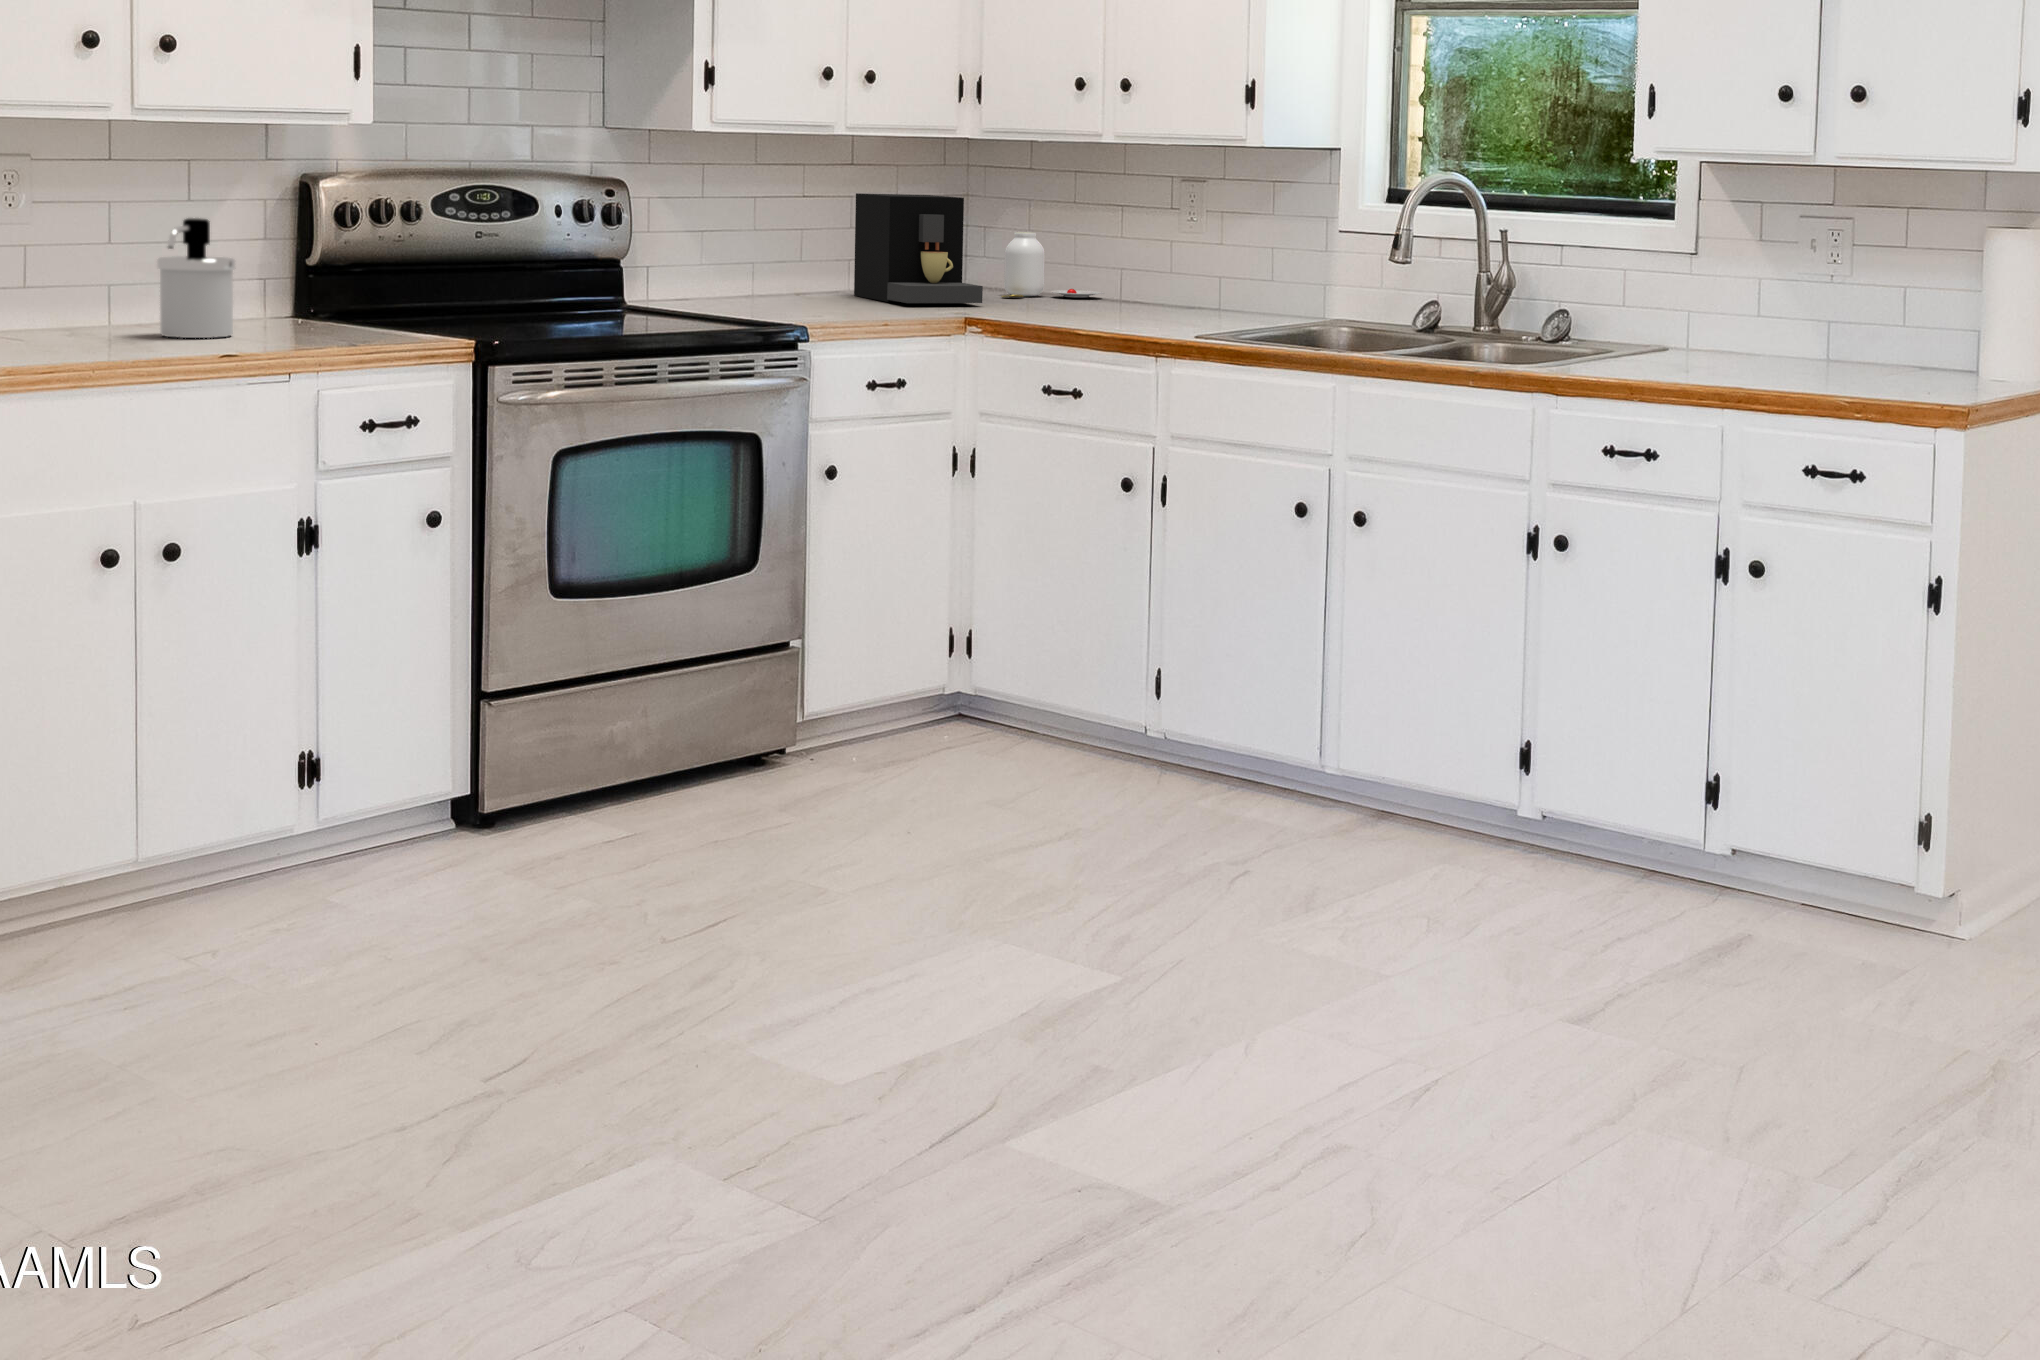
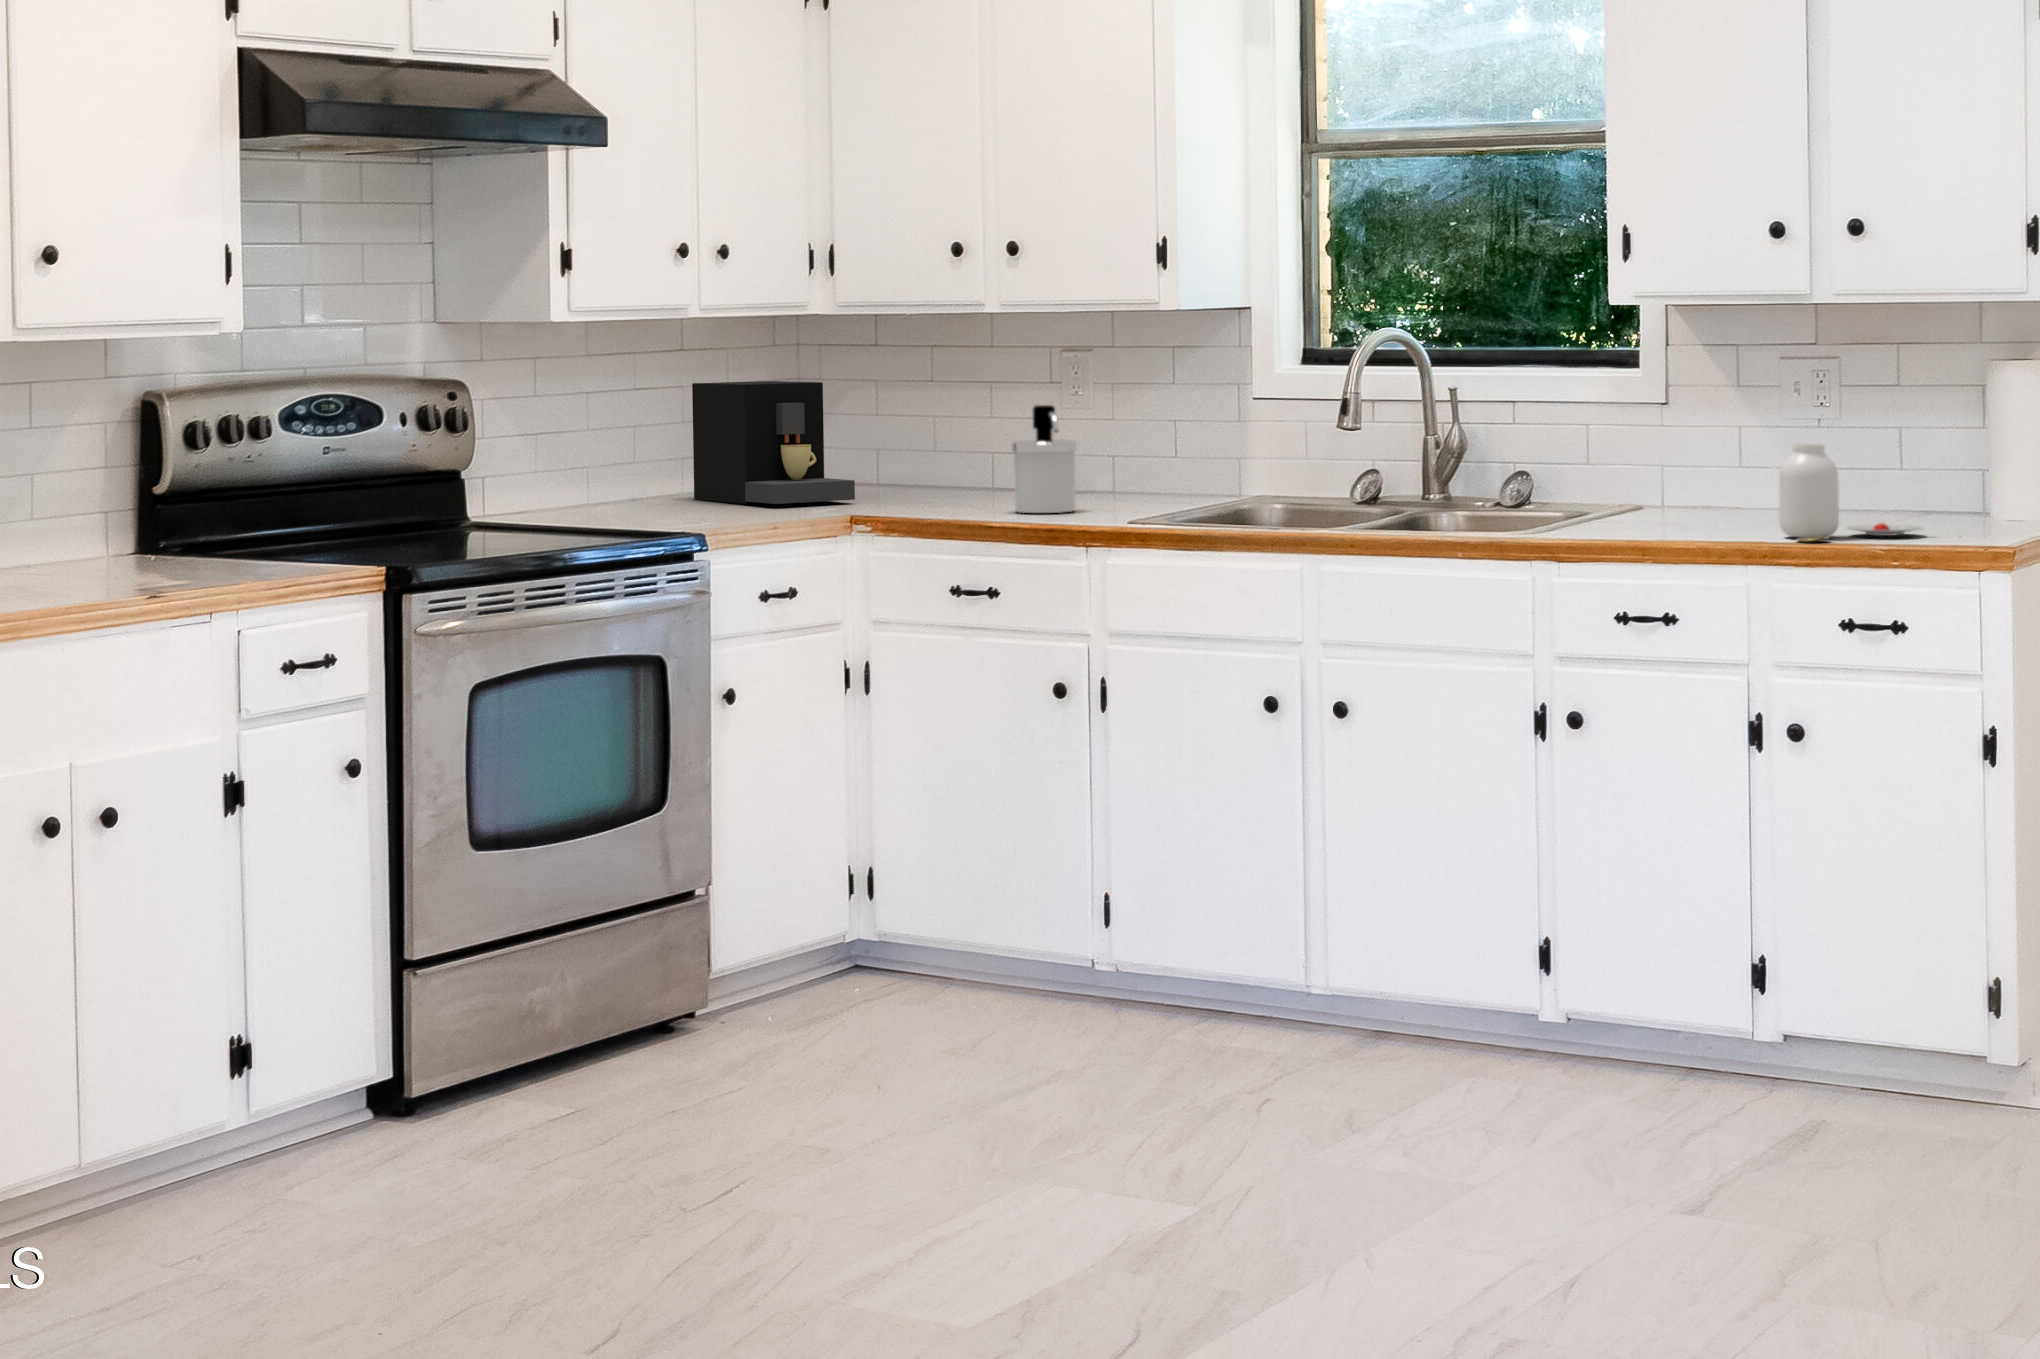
soap dispenser: present [157,218,235,338] -> present [1012,405,1077,513]
jar: present [1001,232,1102,297] -> present [1779,444,1922,541]

